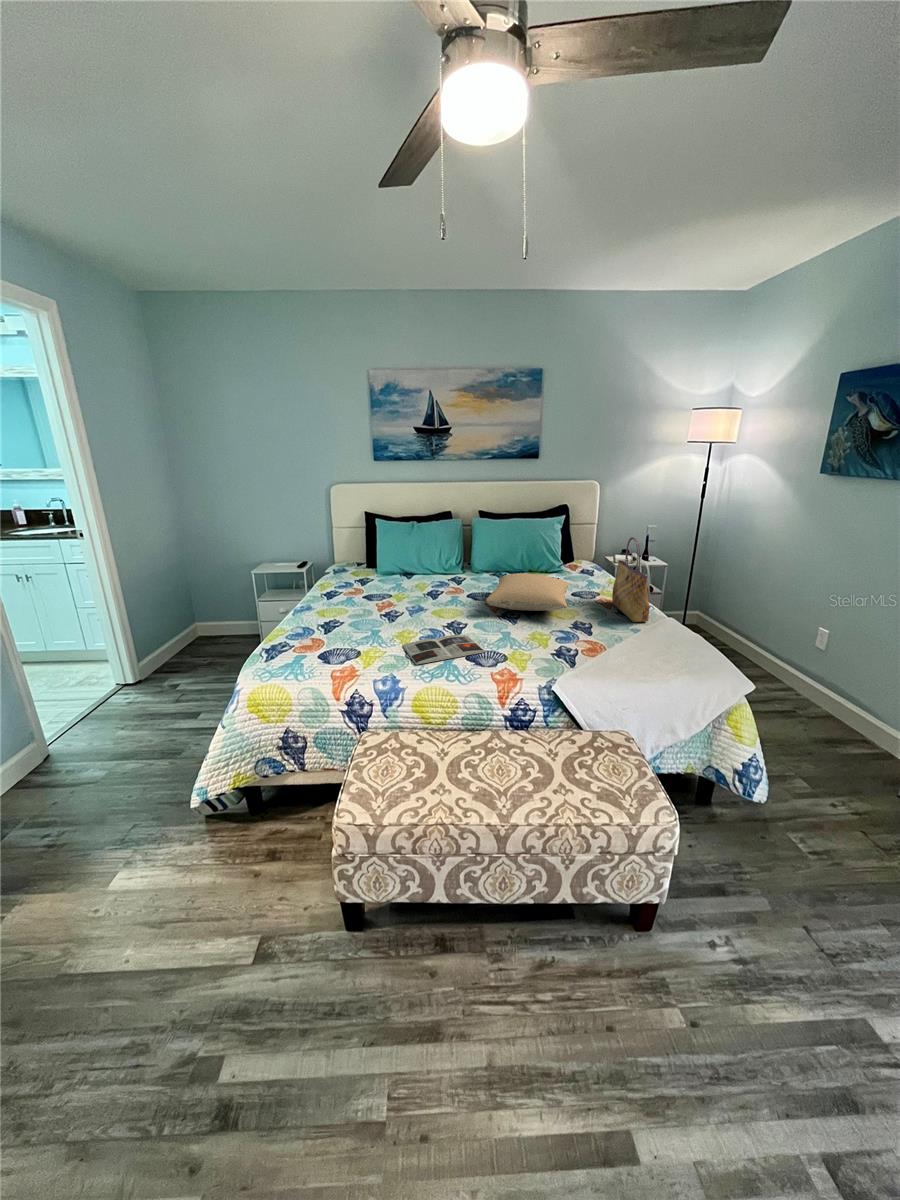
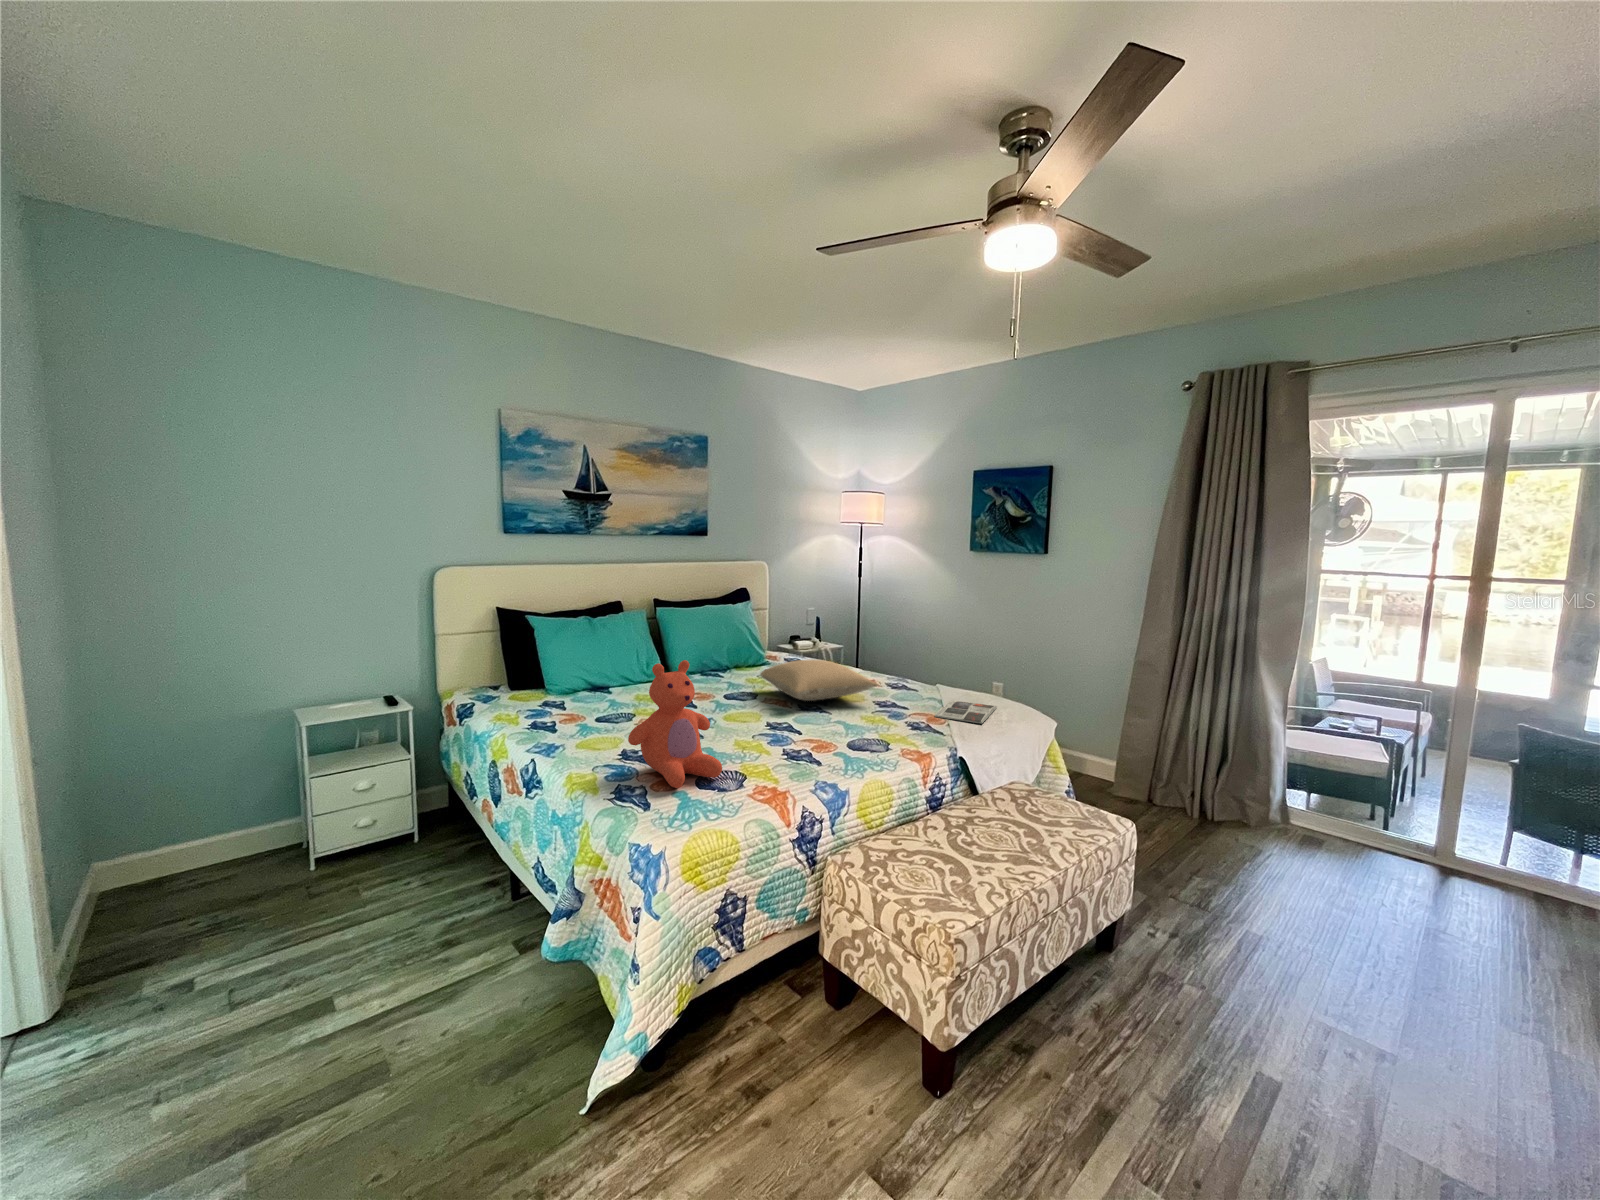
tote bag: present [612,537,649,622] -> none [876,609,934,693]
teddy bear: none [293,568,357,654] -> present [628,660,722,788]
magazine: present [403,634,486,665] -> present [935,700,997,724]

